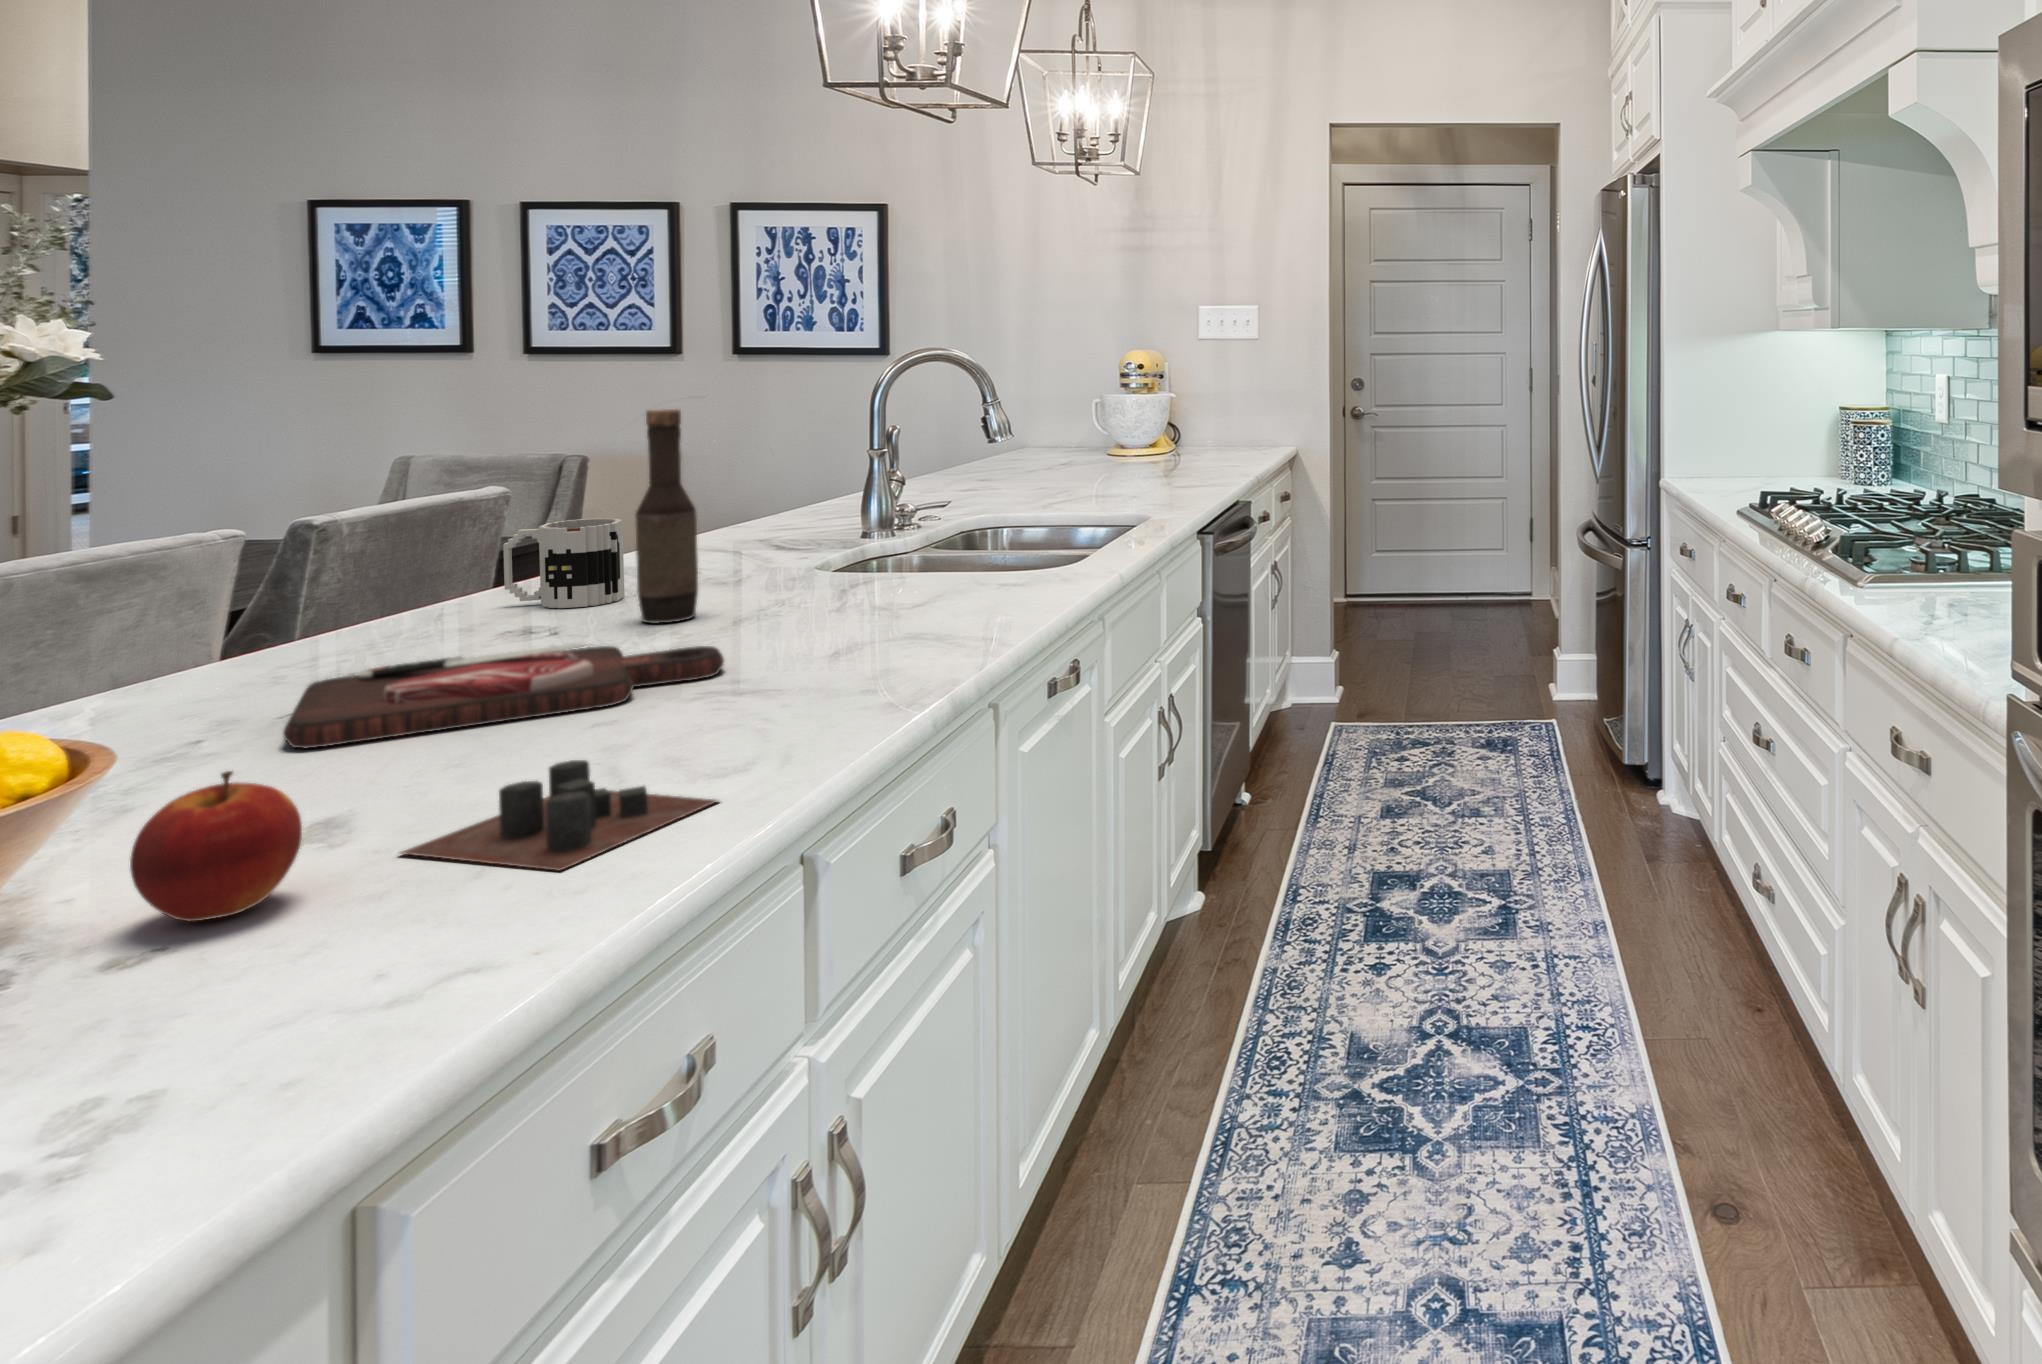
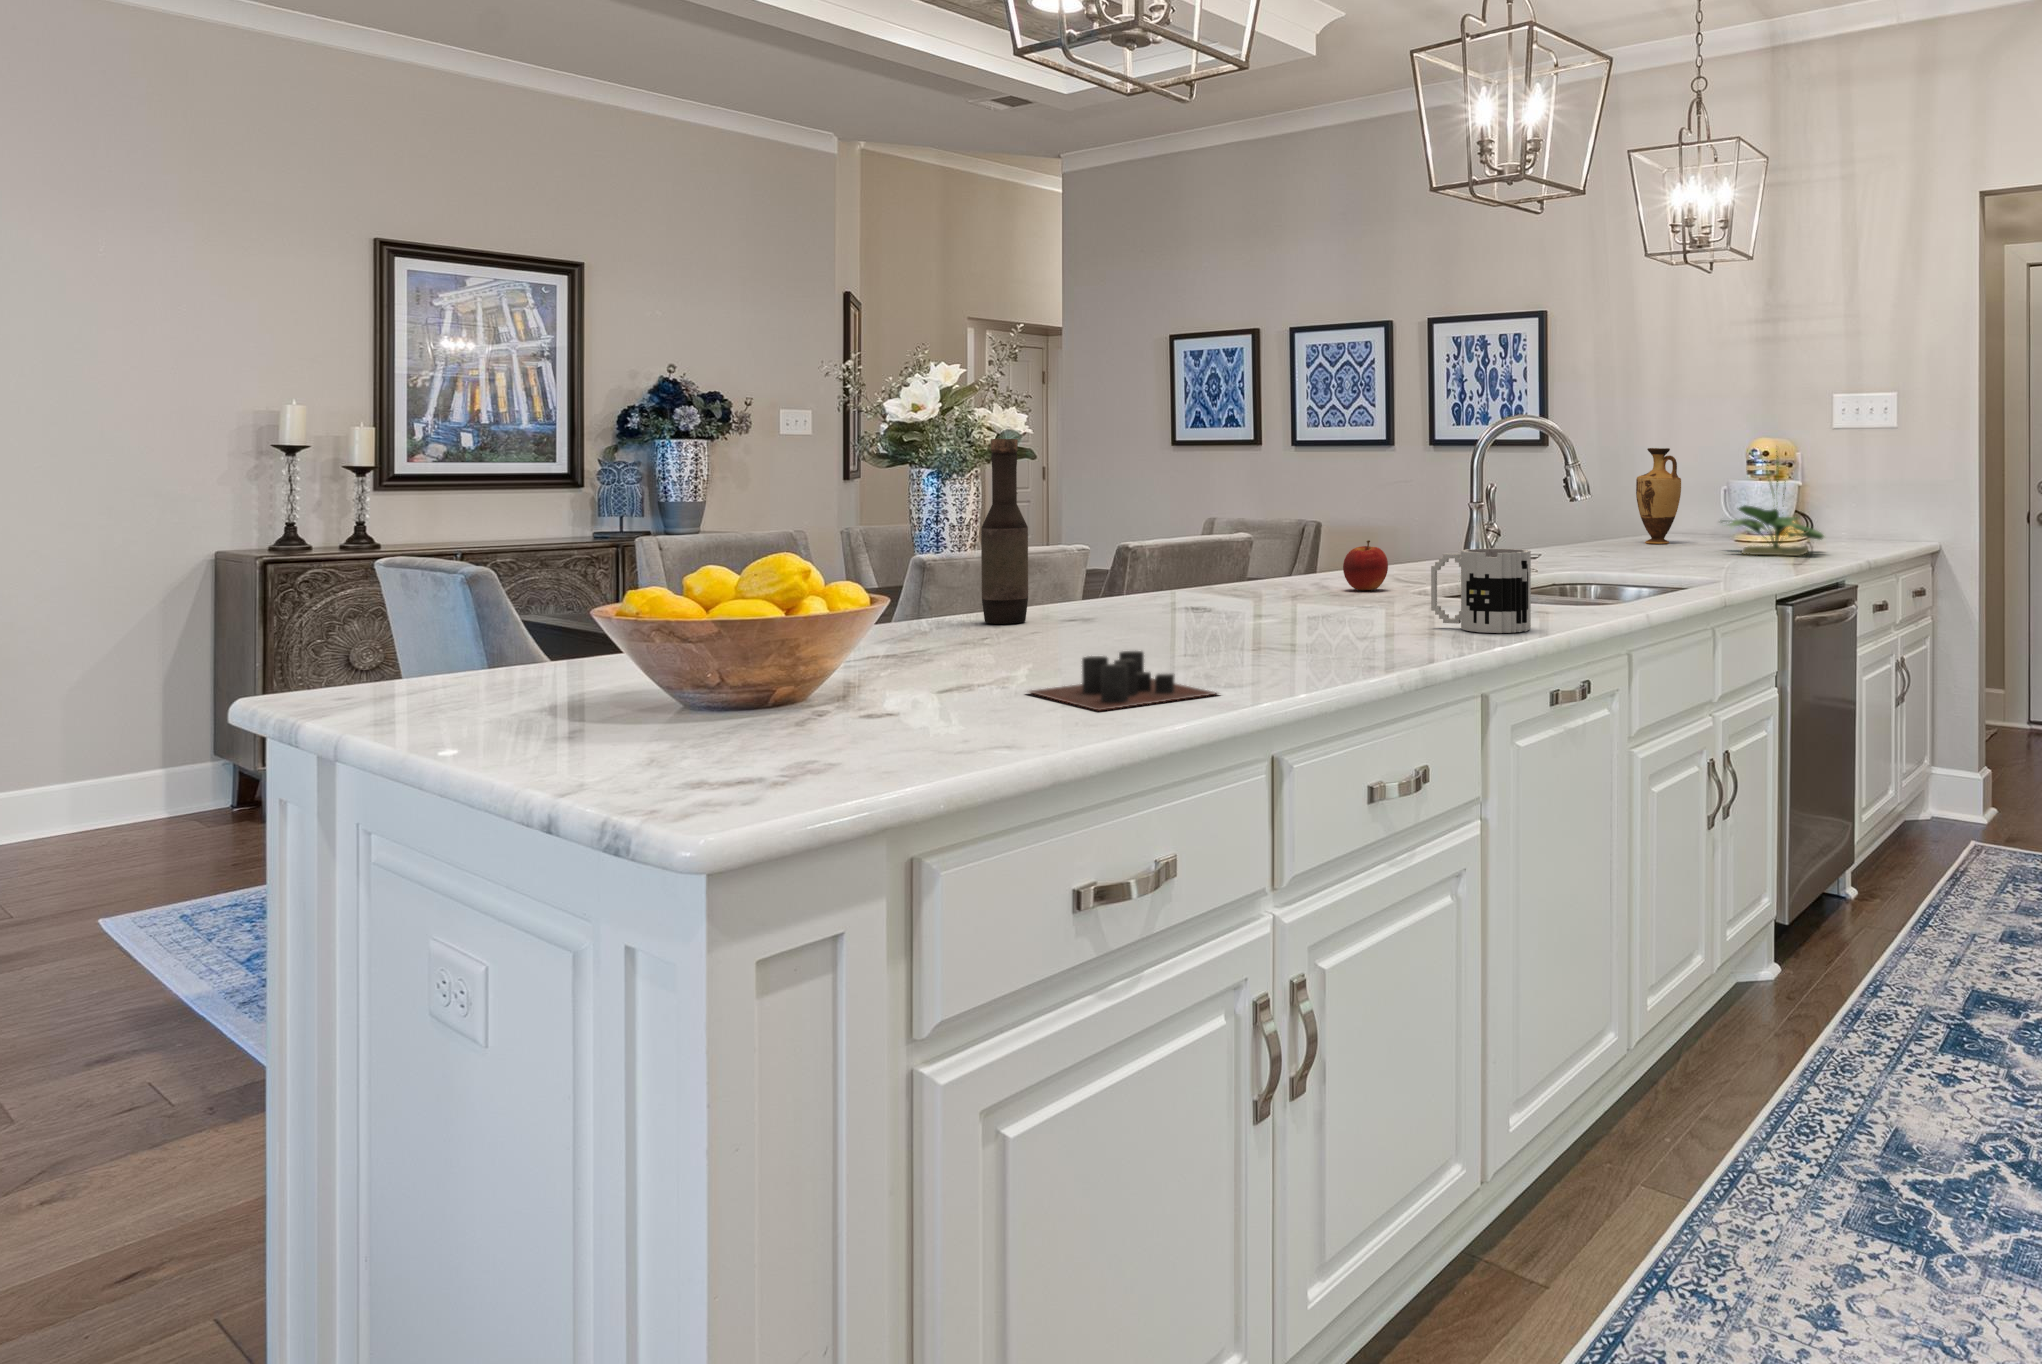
vase: none [1002,364,1049,463] -> present [1636,448,1681,544]
potted plant: none [1096,365,1205,475] -> present [1729,451,1824,556]
bottle: present [635,409,698,624] -> present [981,439,1028,624]
mug: present [503,518,625,608] -> present [1431,549,1531,633]
cutting board: present [283,643,724,748] -> none [1015,601,1294,645]
apple: present [130,771,302,922] -> present [1343,540,1388,590]

